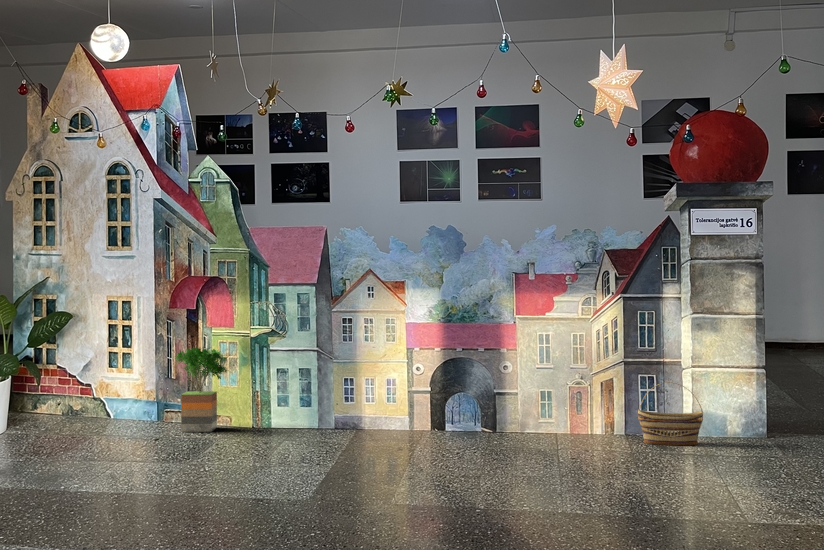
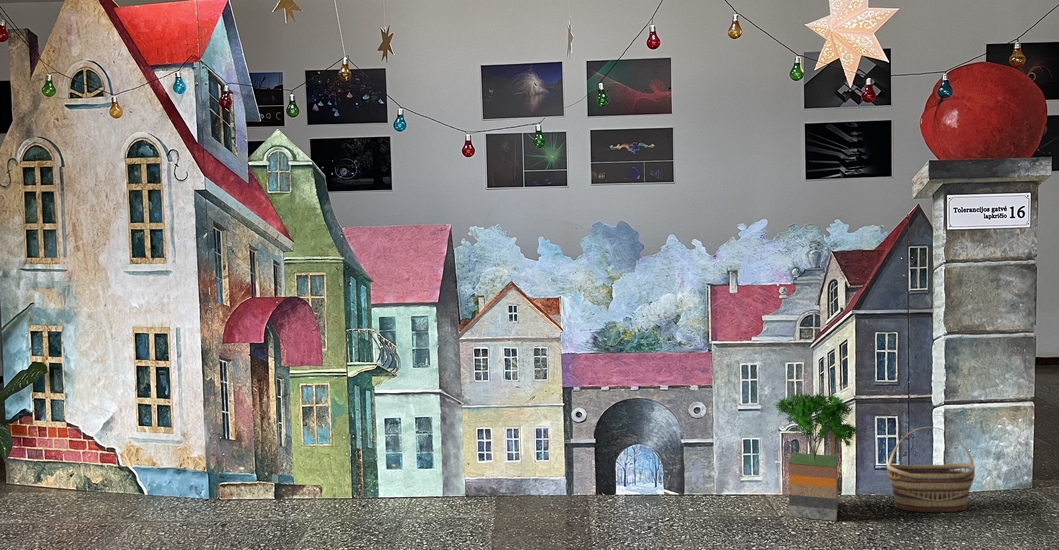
potted tree: present [175,347,227,432] -> present [776,393,858,521]

